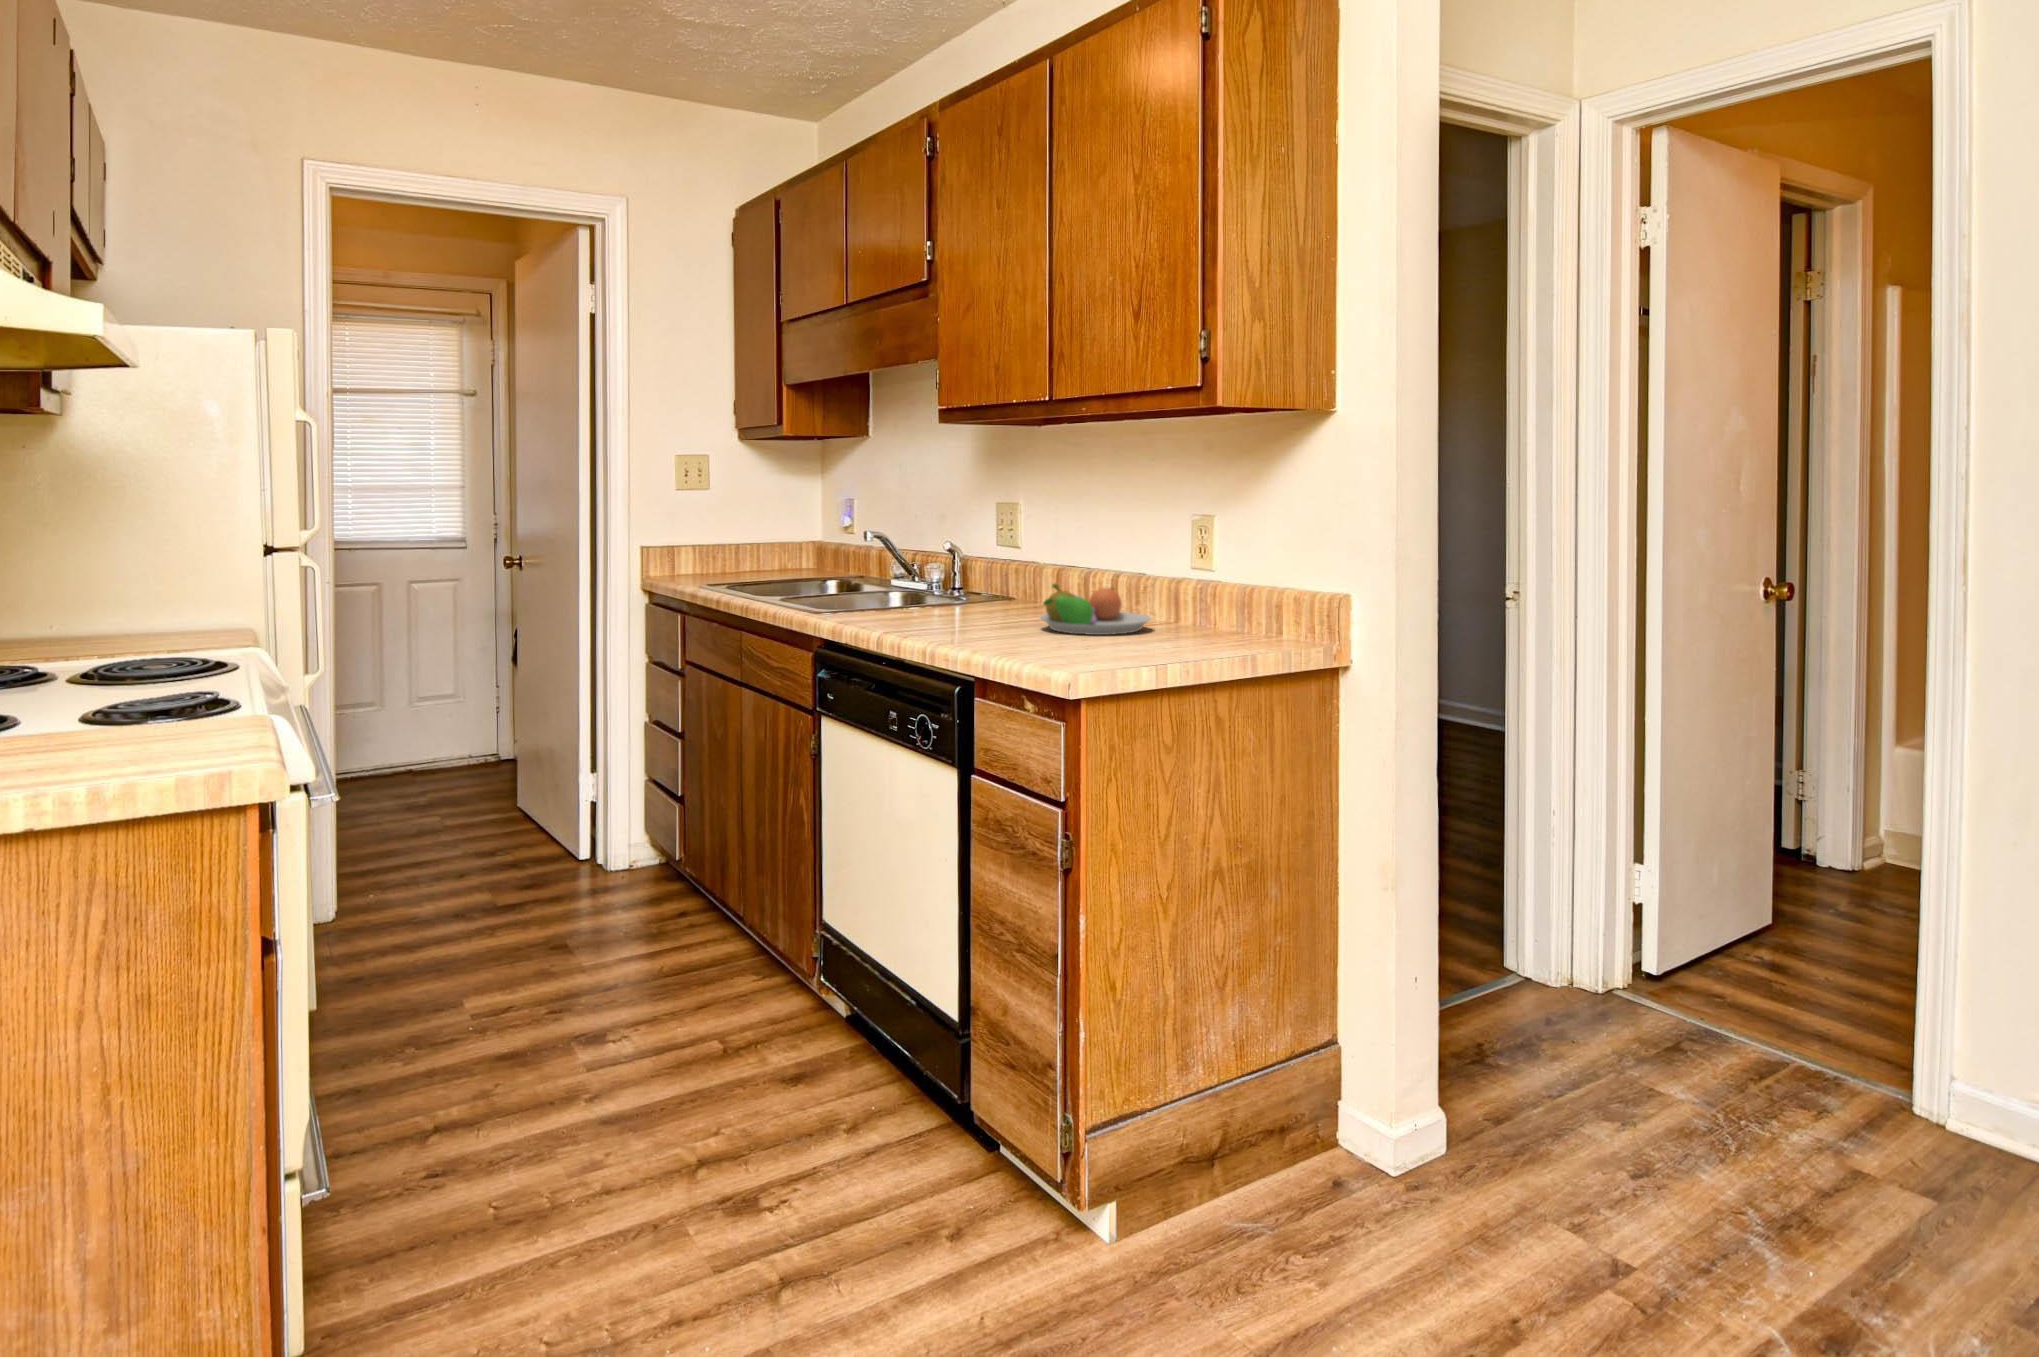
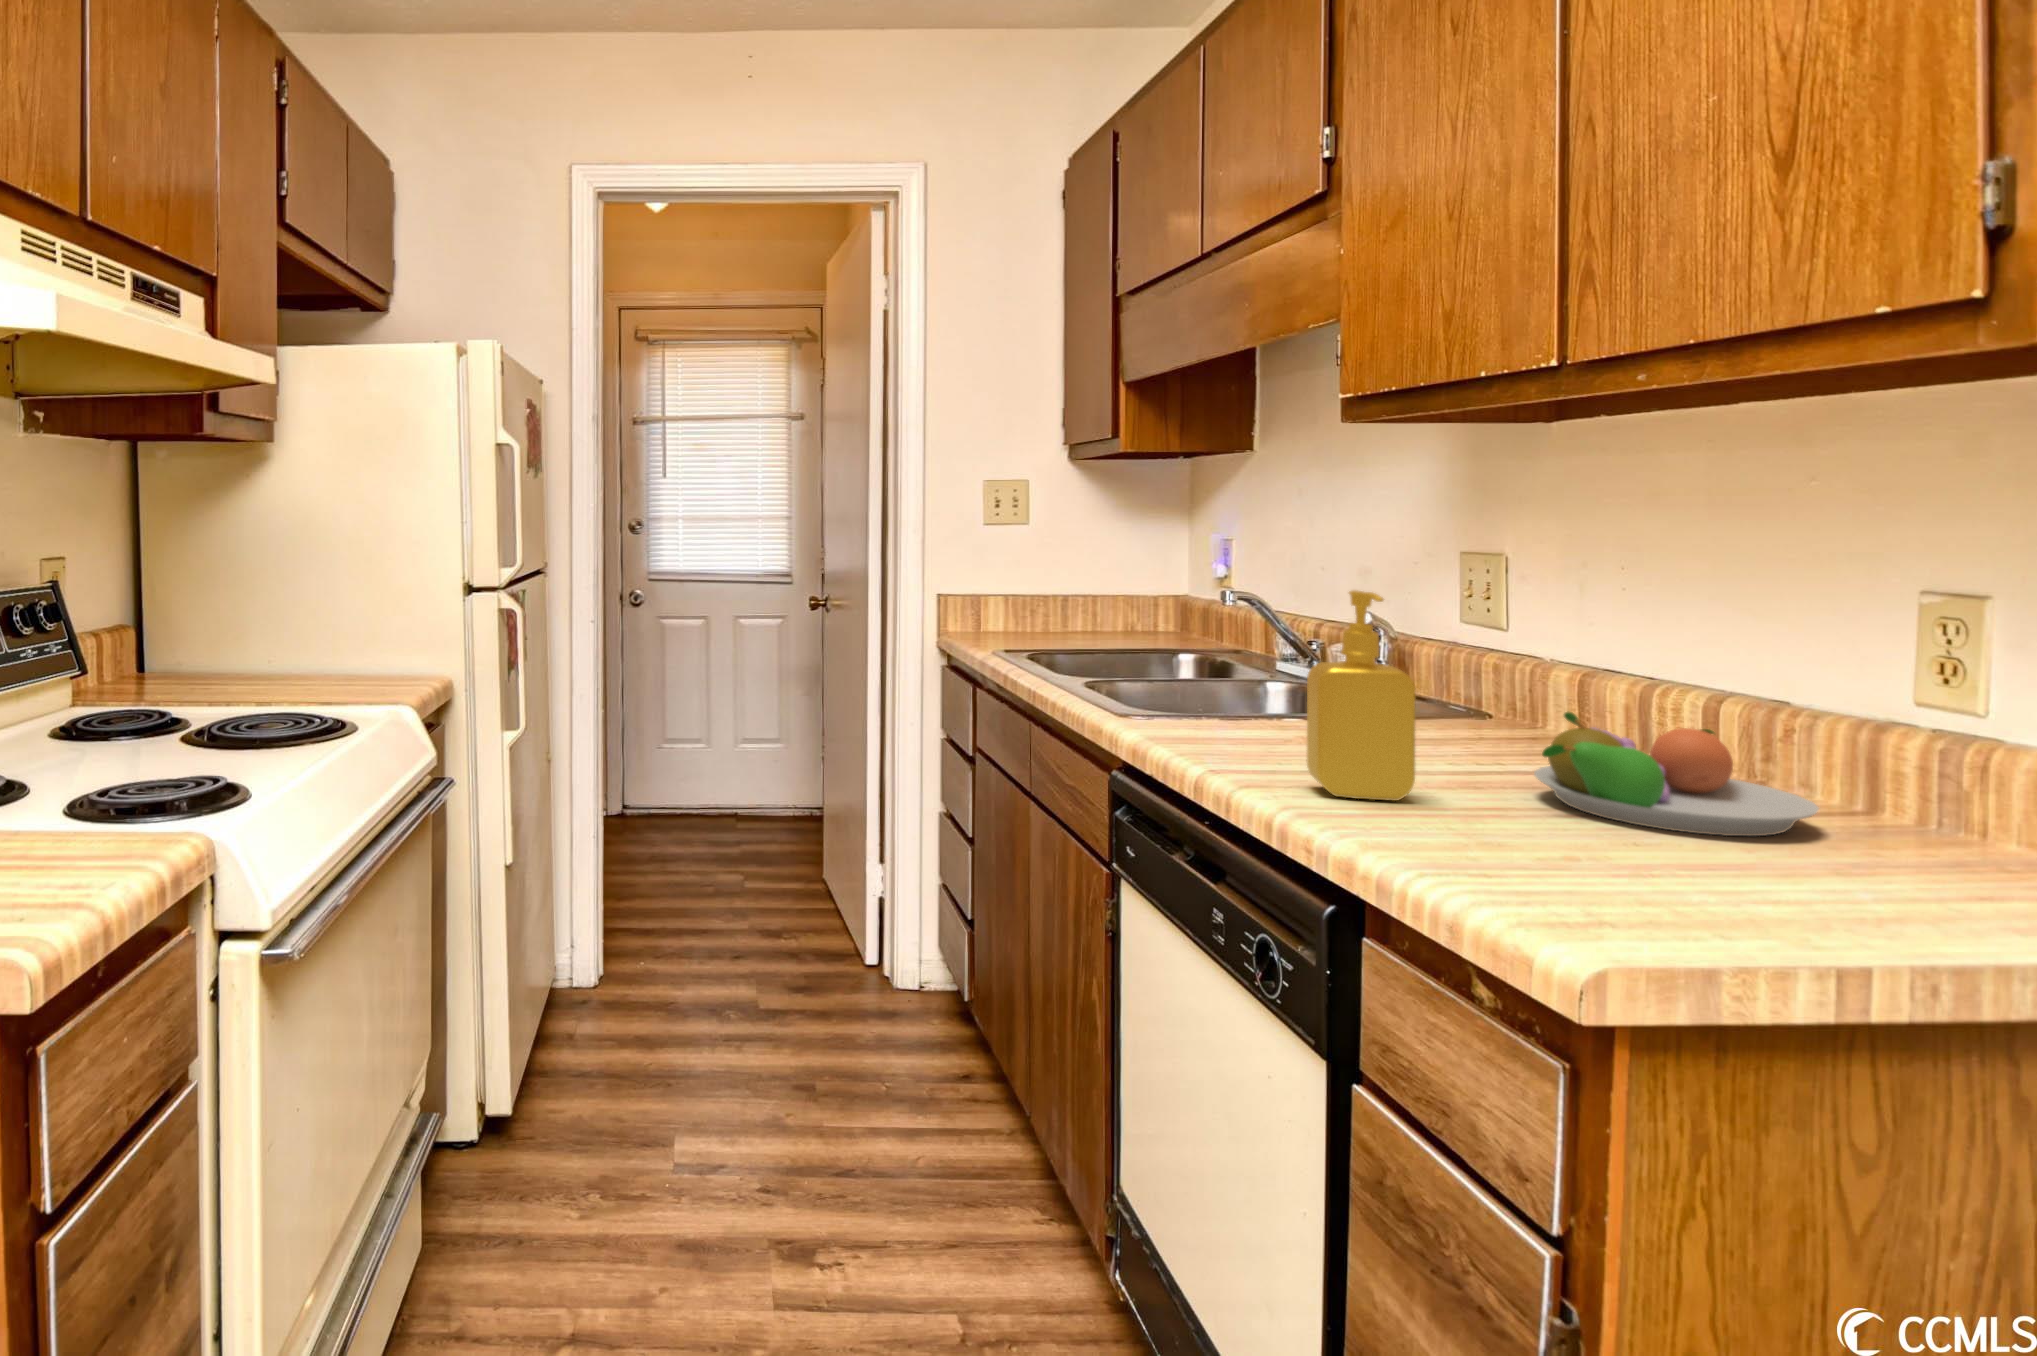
soap dispenser: none [935,524,988,637] -> present [1307,590,1416,801]

